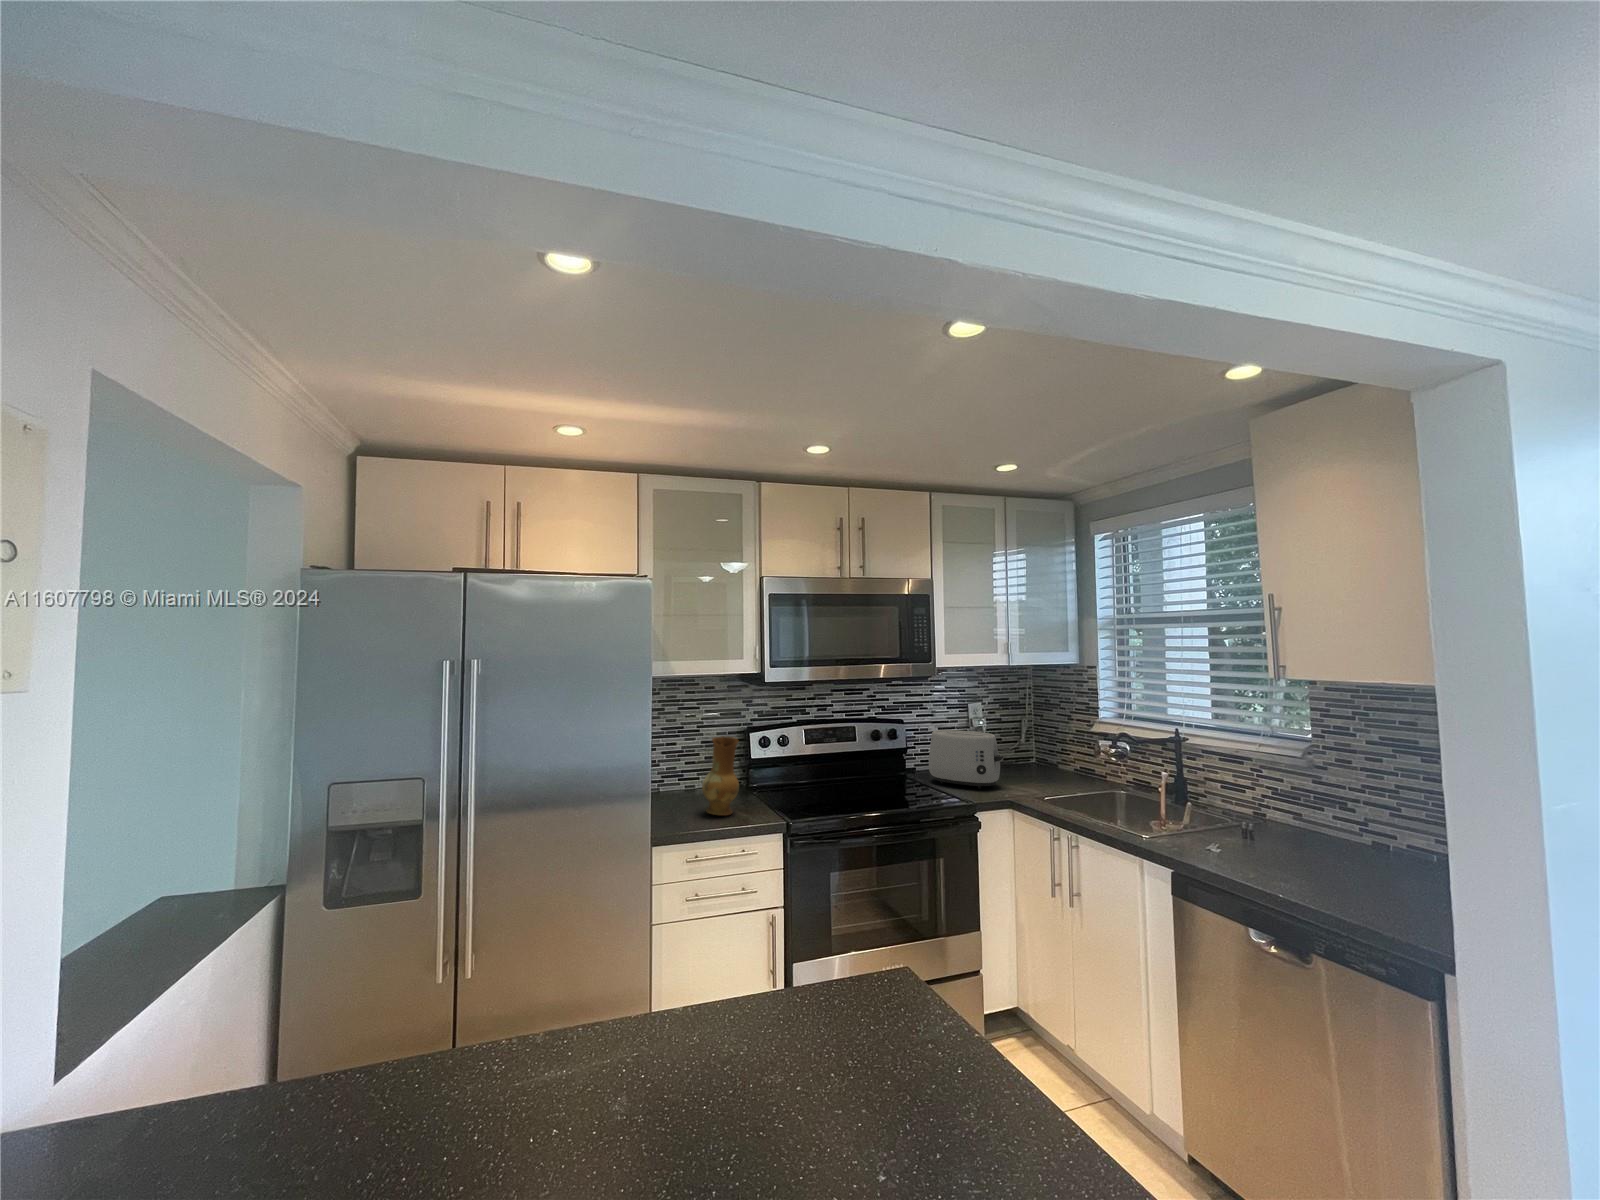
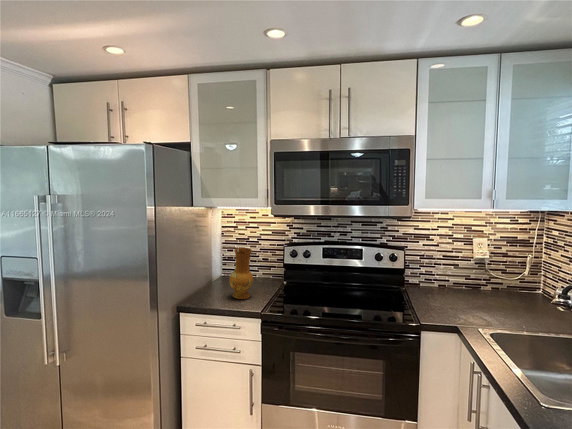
toaster: present [929,730,1003,789] -> none [417,258,475,311]

